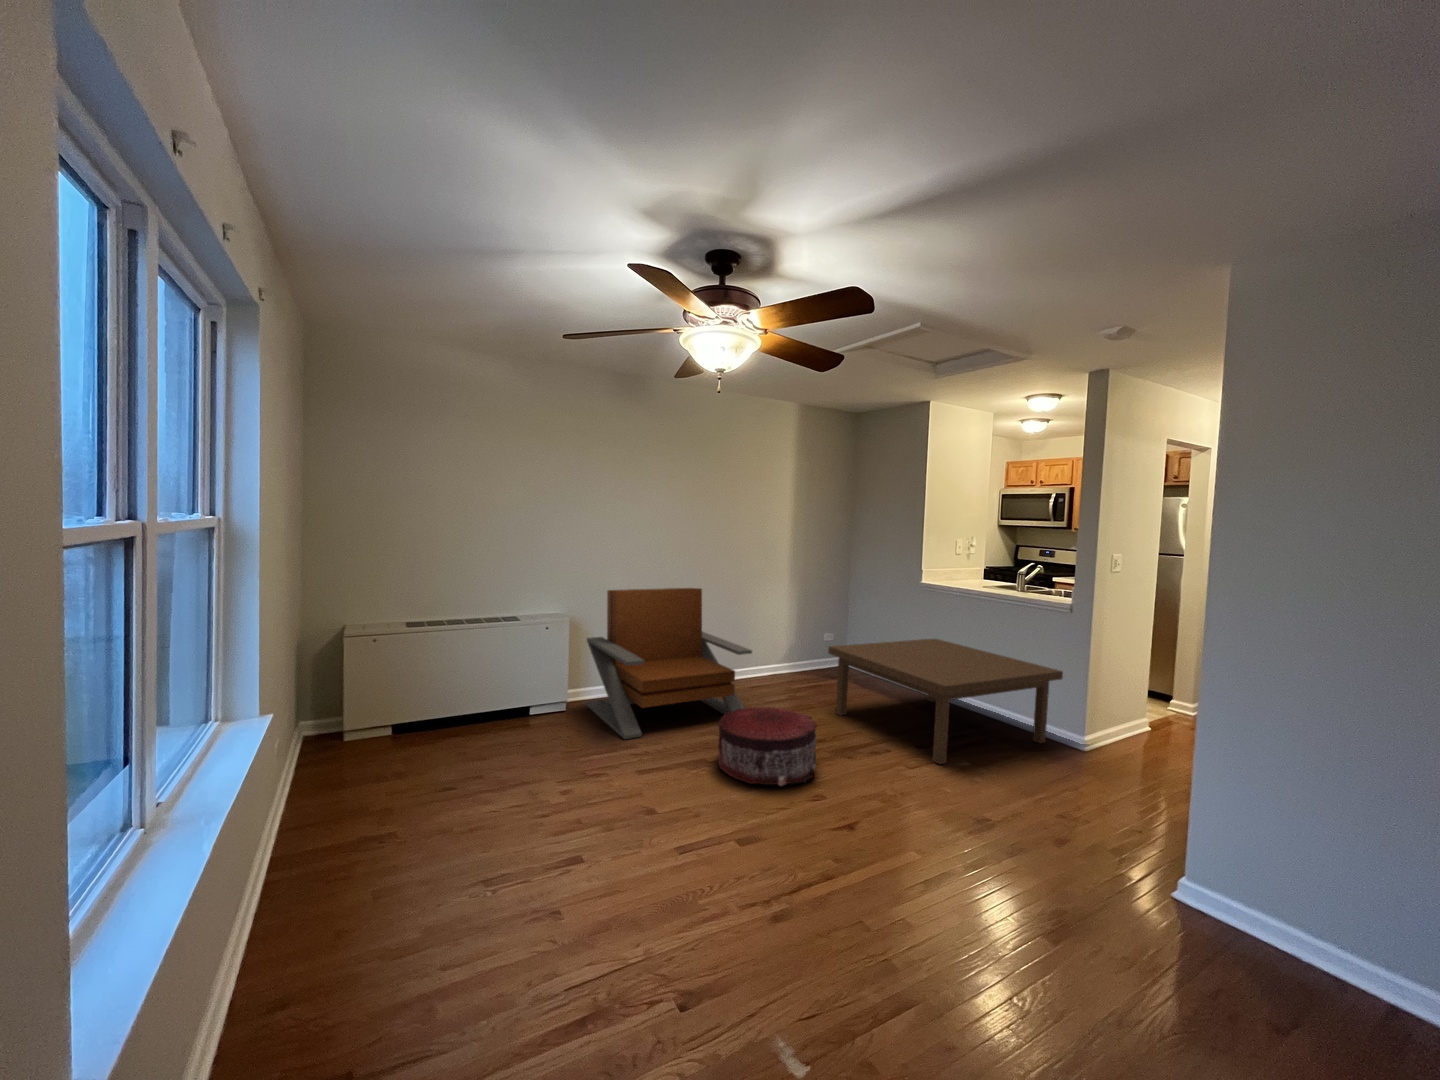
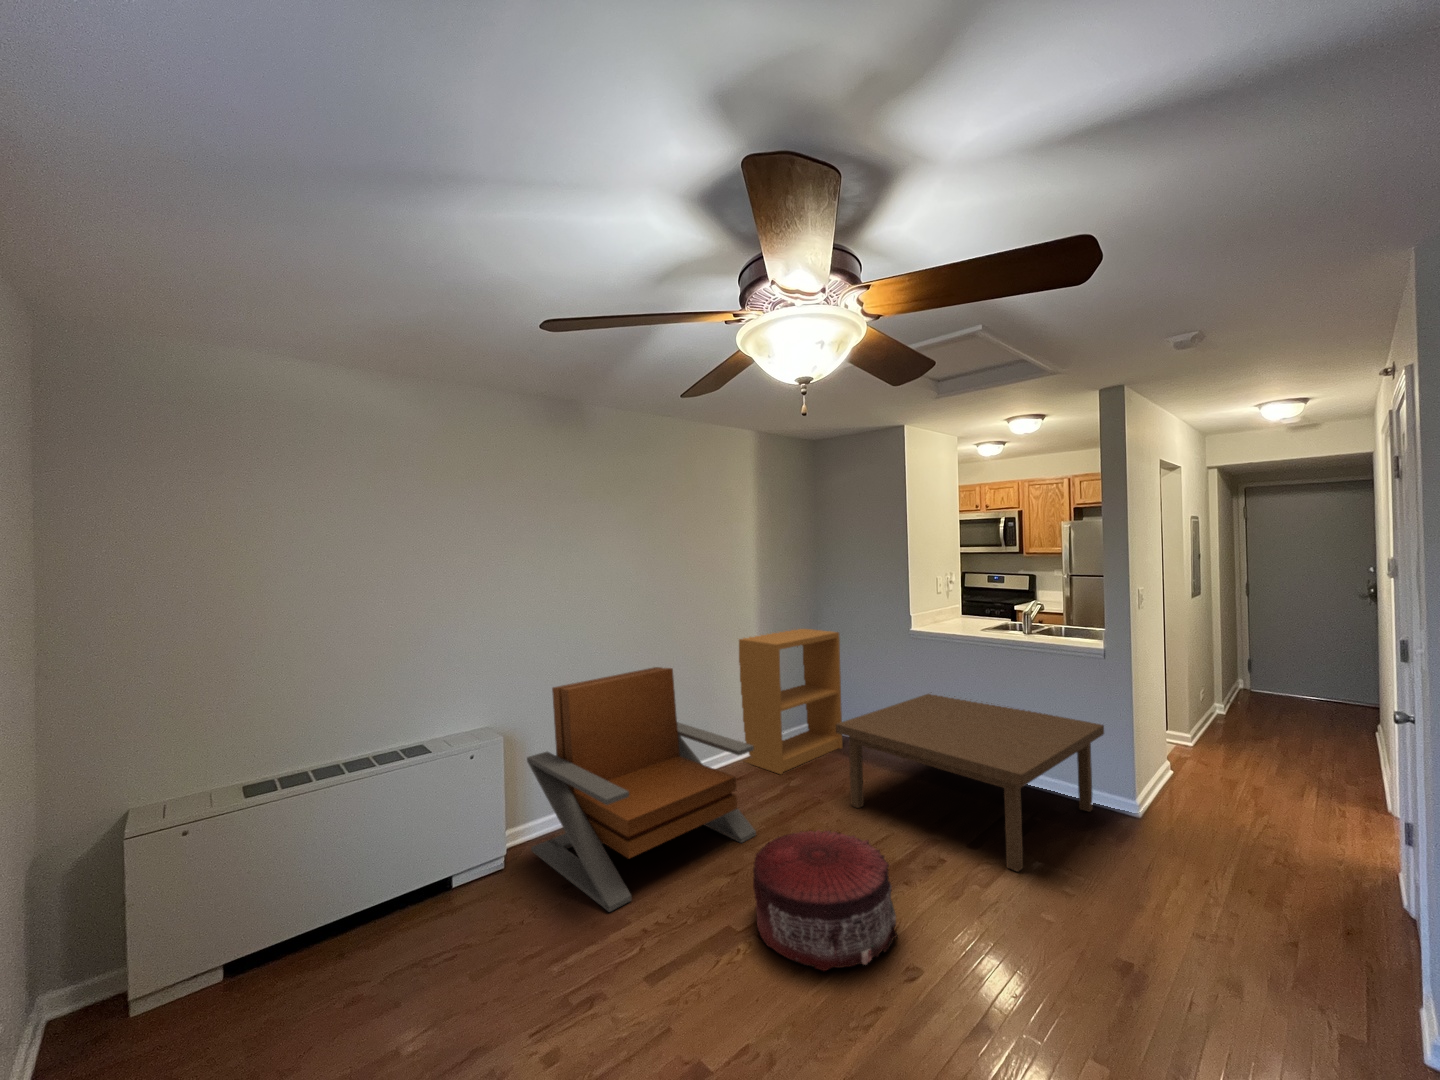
bookshelf: none [765,576,862,689] -> present [739,629,843,774]

